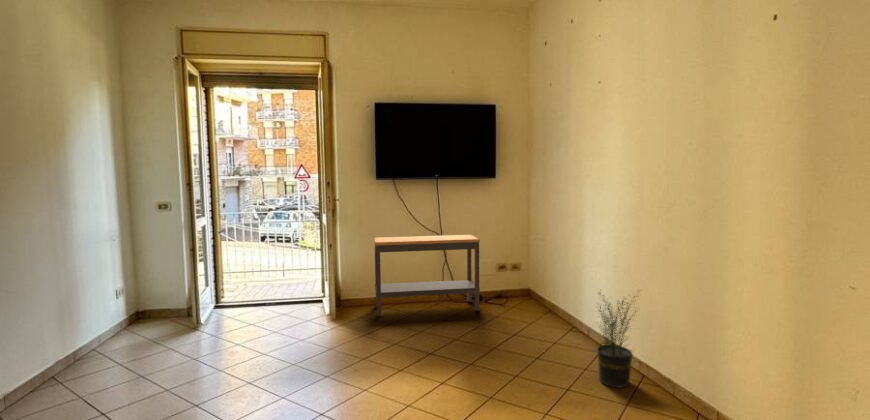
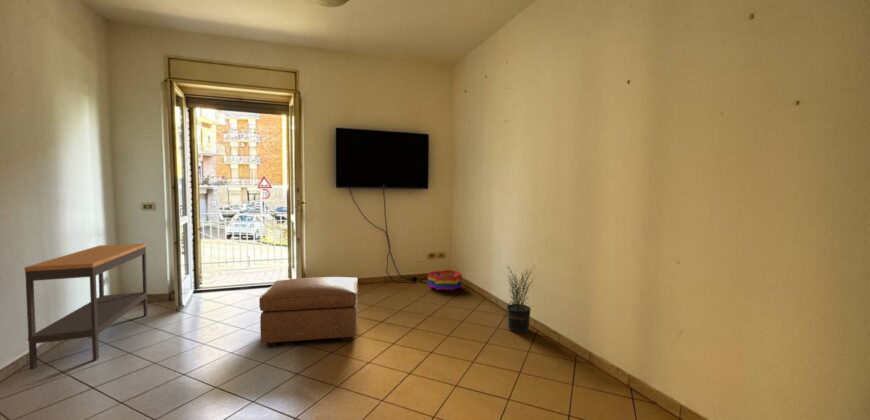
console table: present [374,235,480,316] -> present [24,244,148,370]
storage bin: none [495,288,544,317] -> present [427,270,462,290]
ottoman: none [271,298,394,382] -> present [259,277,358,347]

